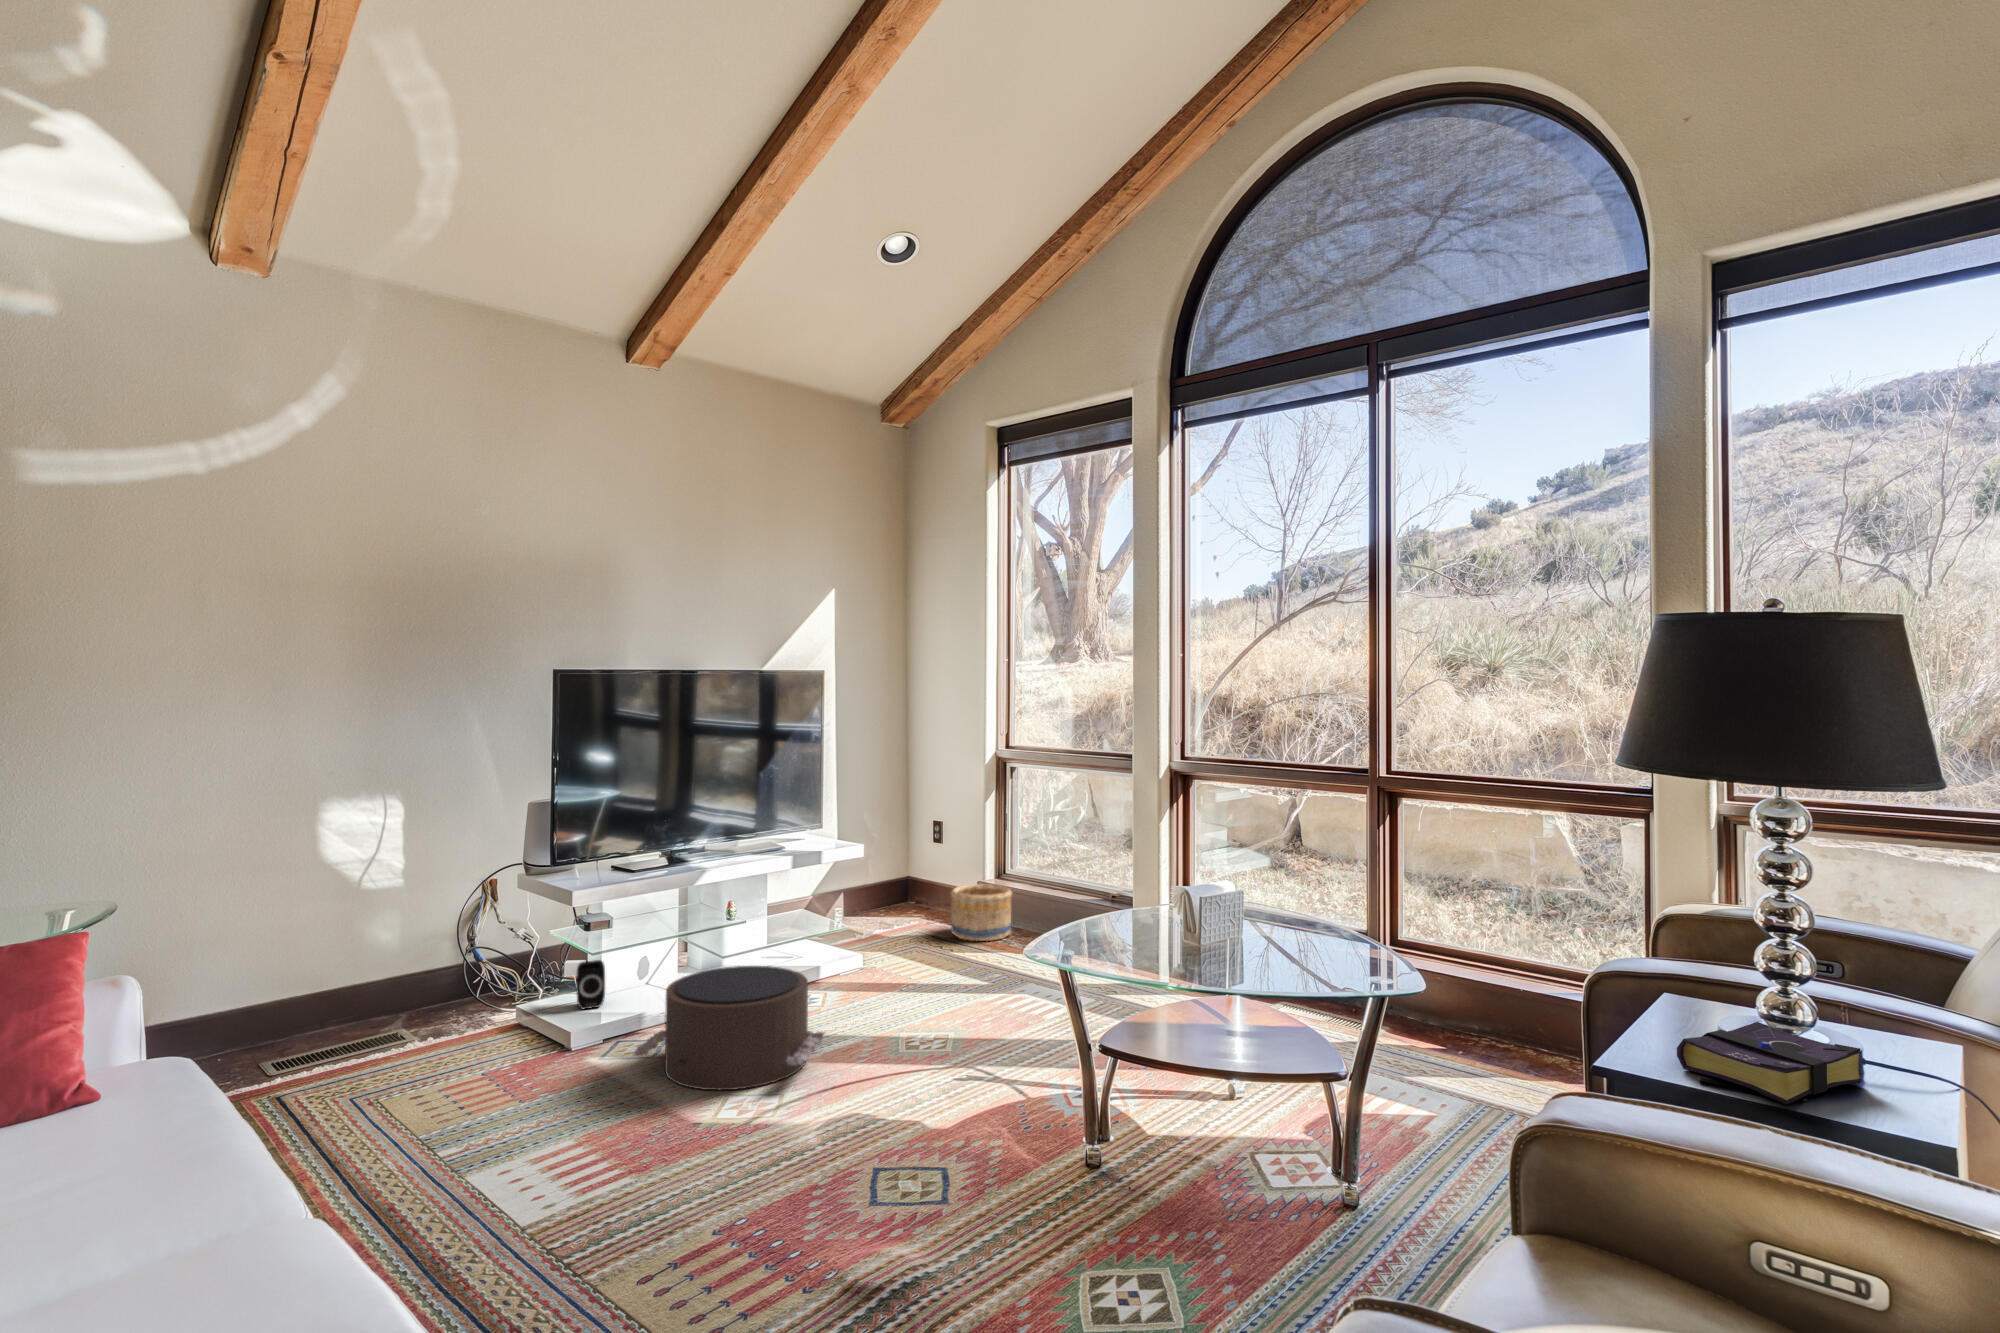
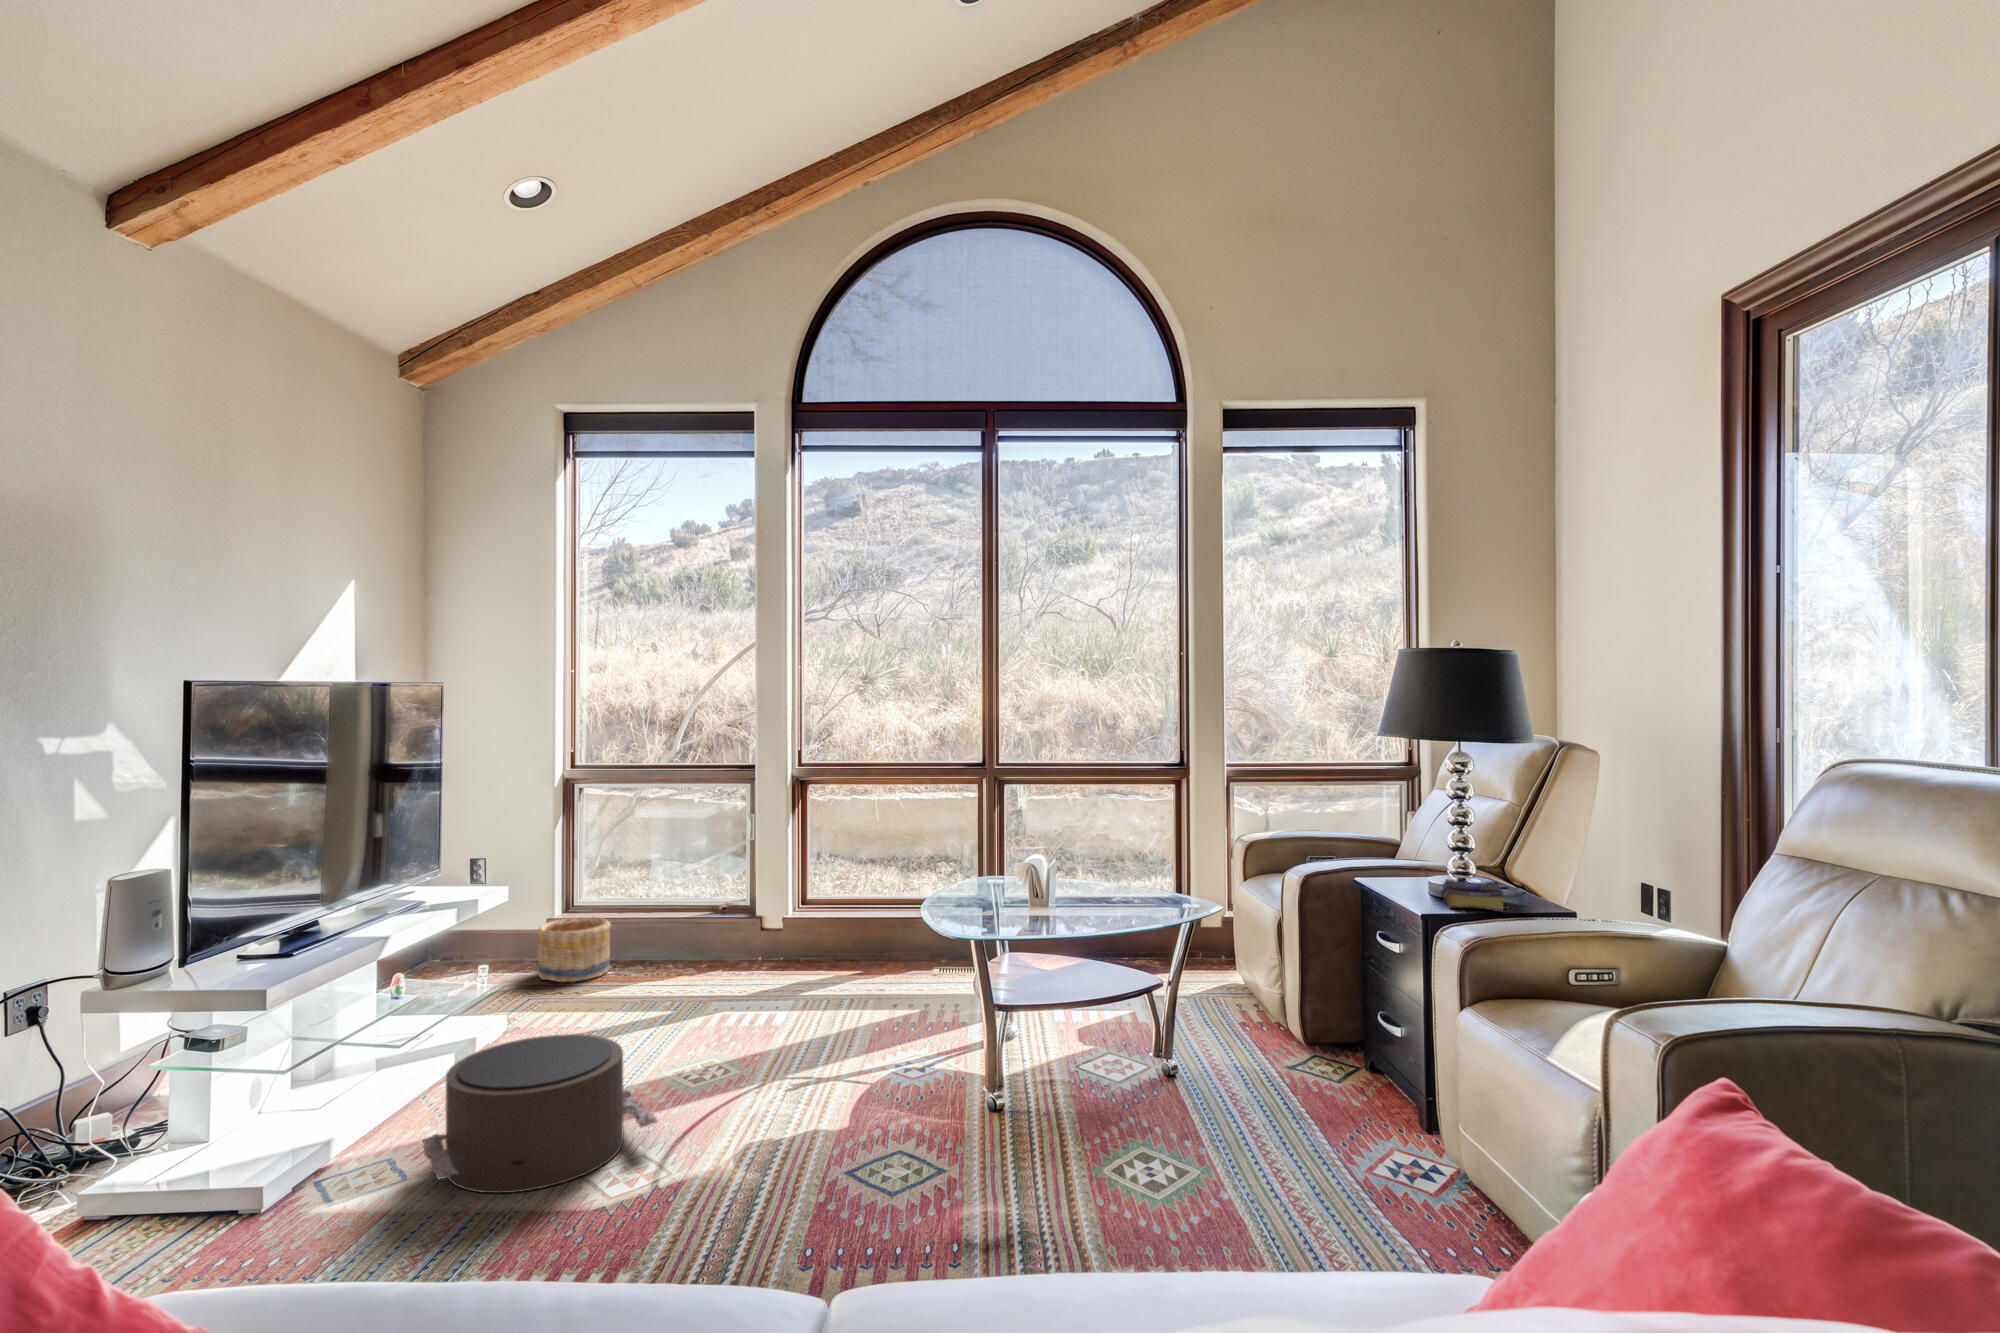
speaker: present [576,960,605,1009] -> none [217,1092,274,1165]

